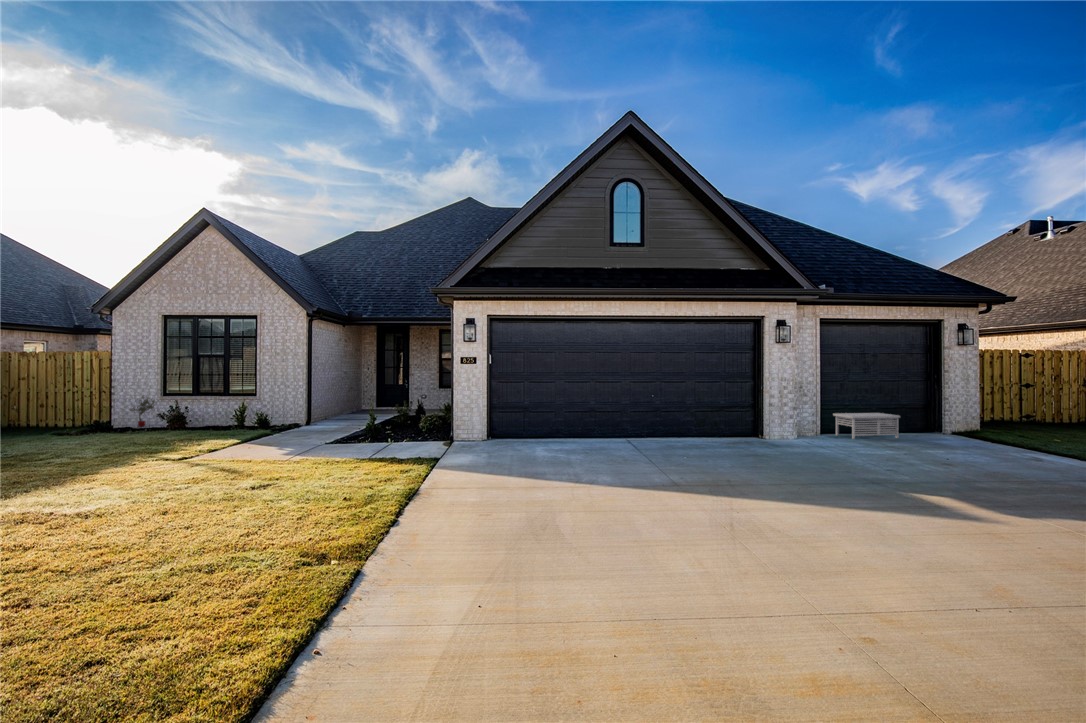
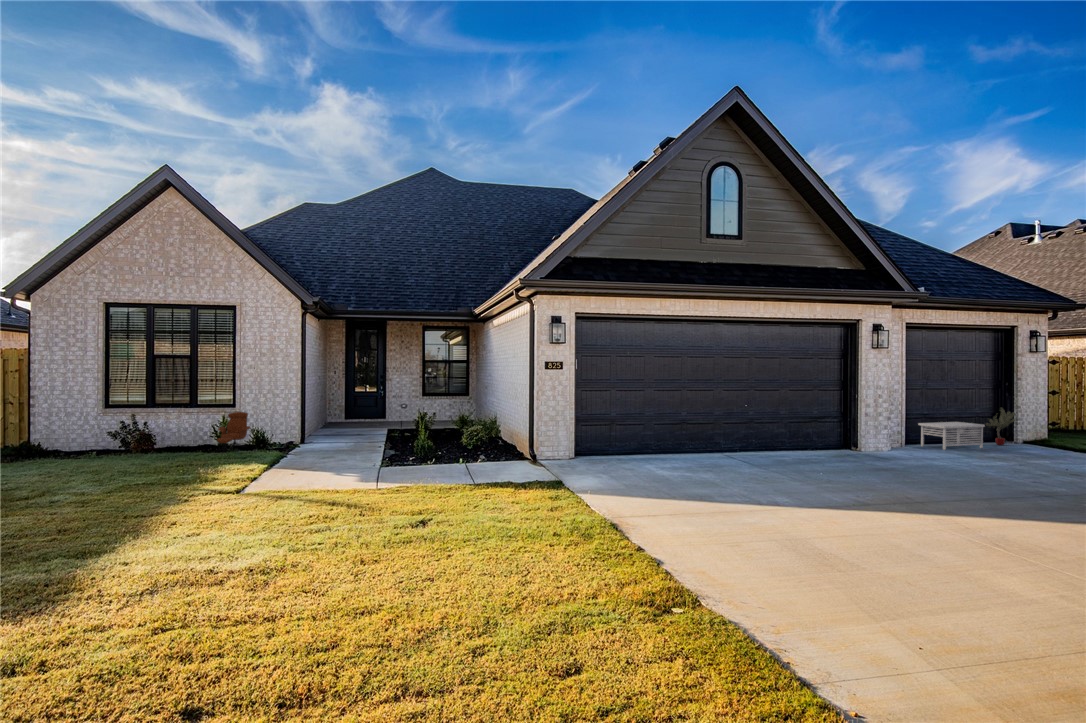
potted tree: present [130,396,155,427] -> present [986,408,1015,445]
lounge chair: none [231,399,263,430] -> present [217,412,250,451]

